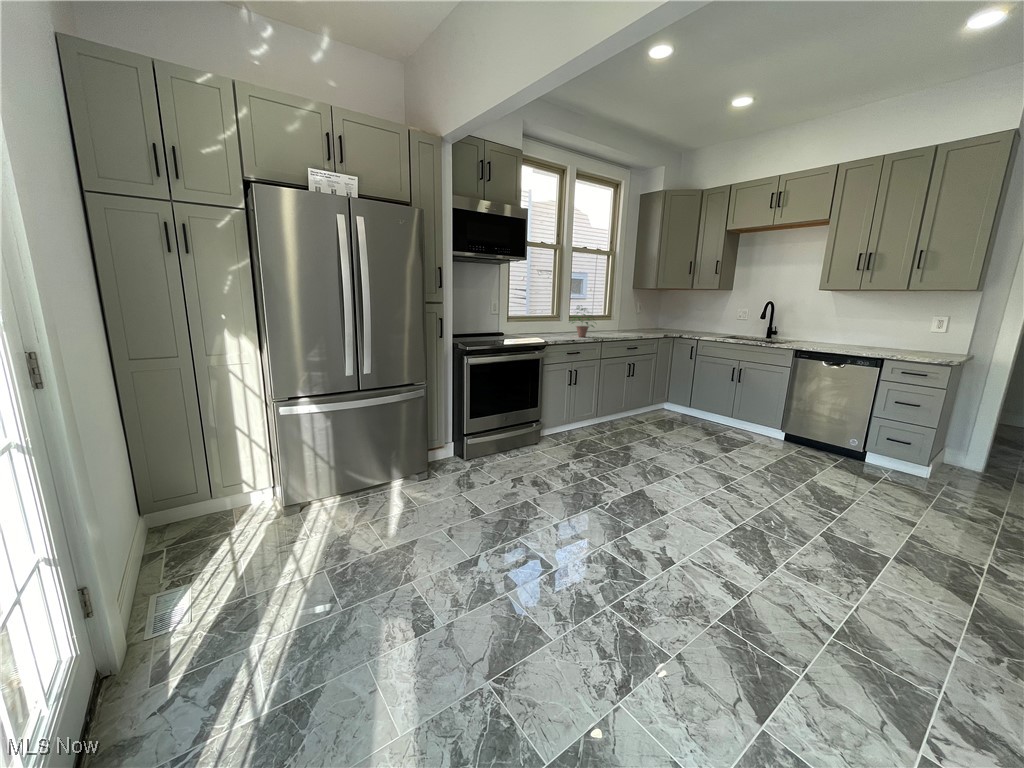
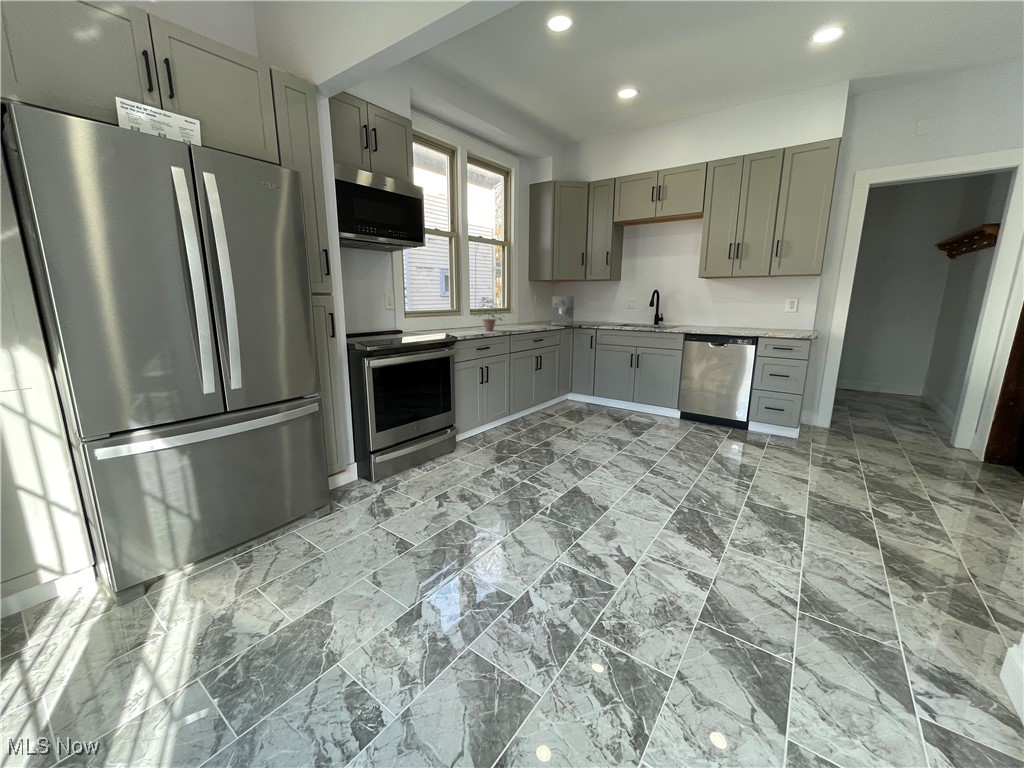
coffee maker: none [649,305,676,335] -> present [551,296,574,326]

